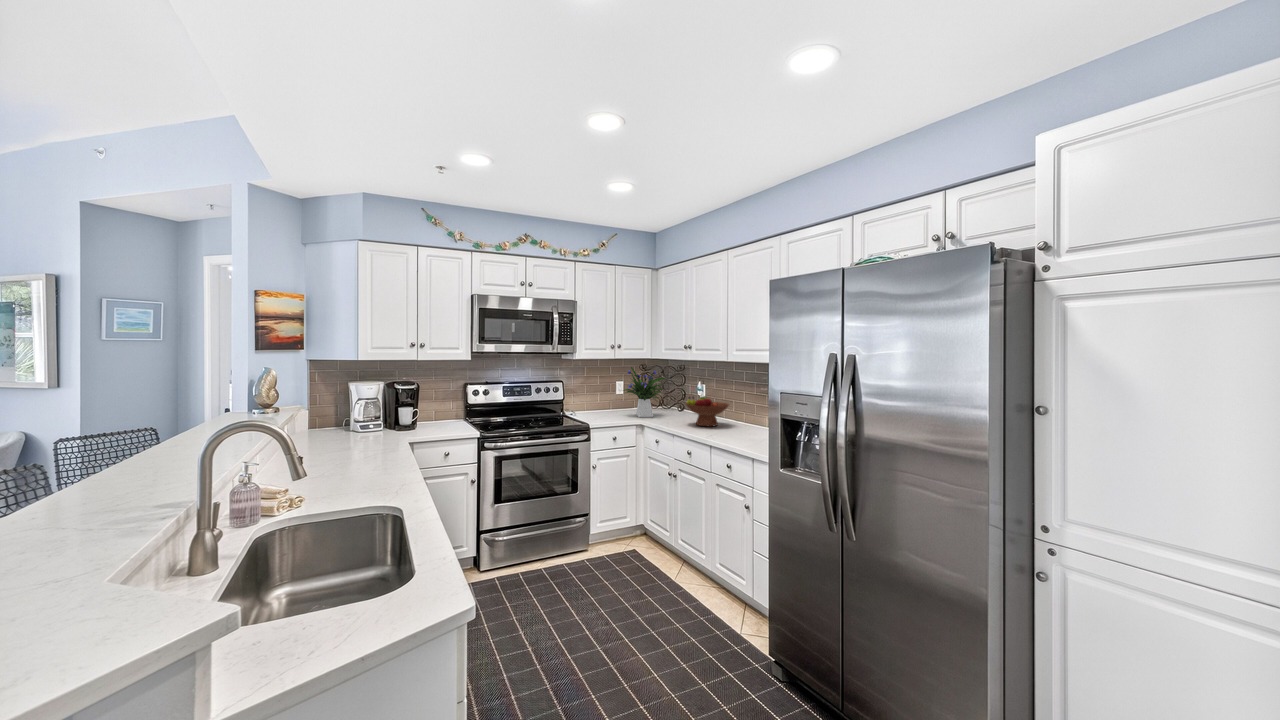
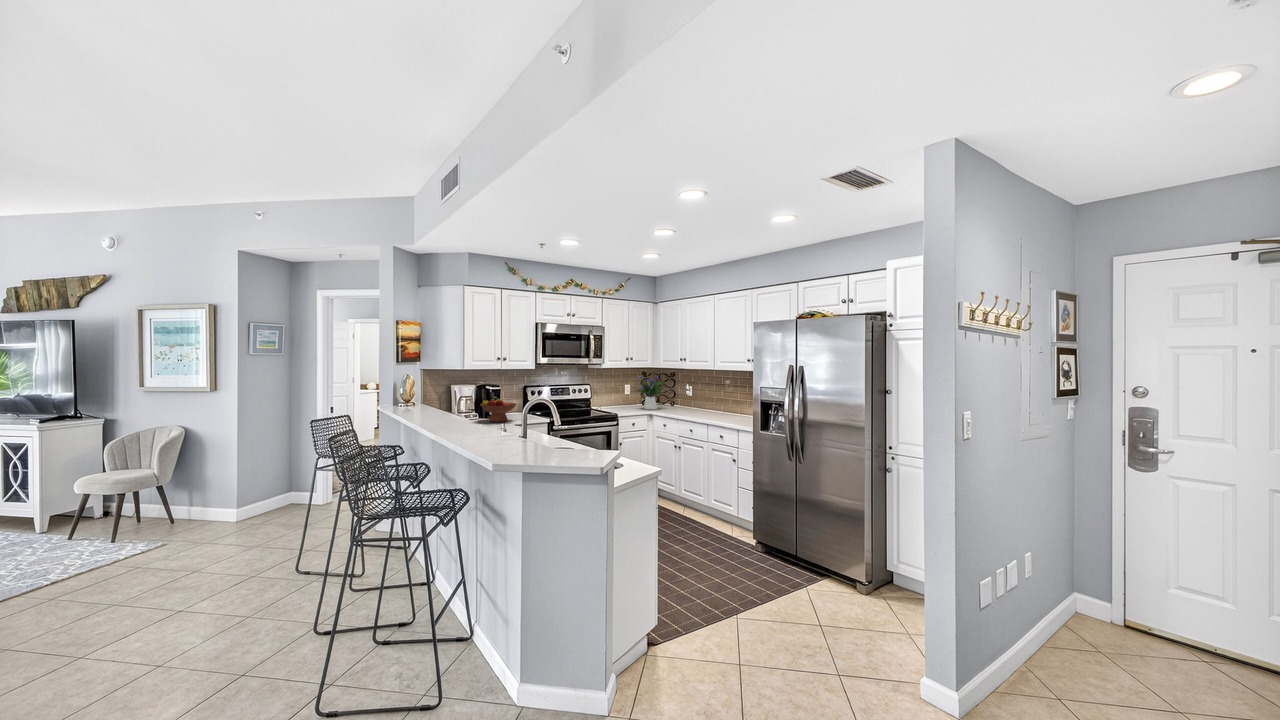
fruit bowl: present [685,396,729,426] -> present [480,398,517,422]

